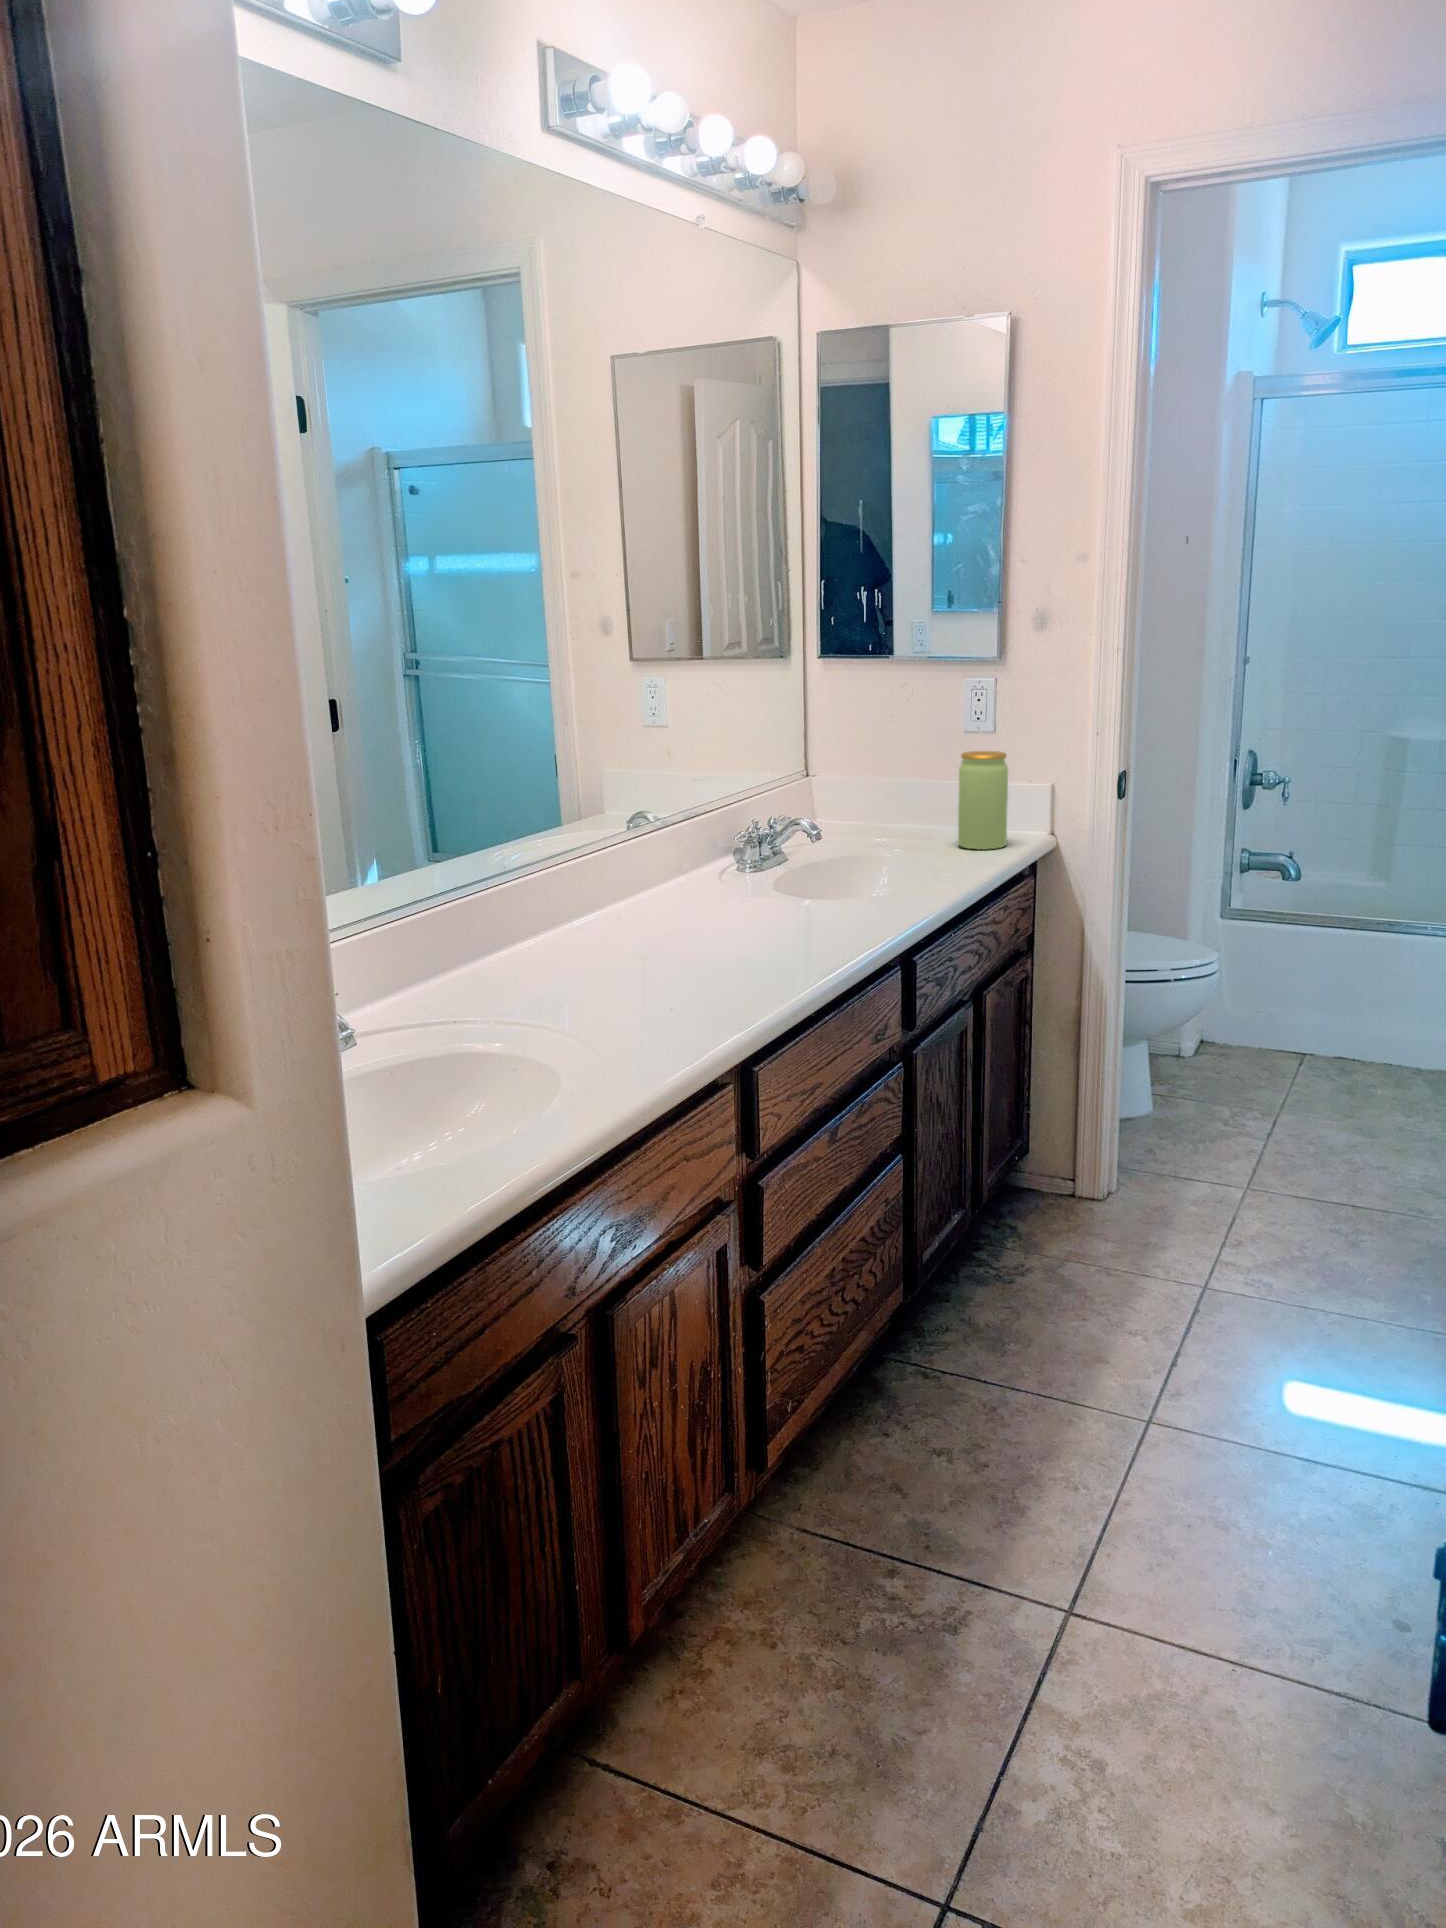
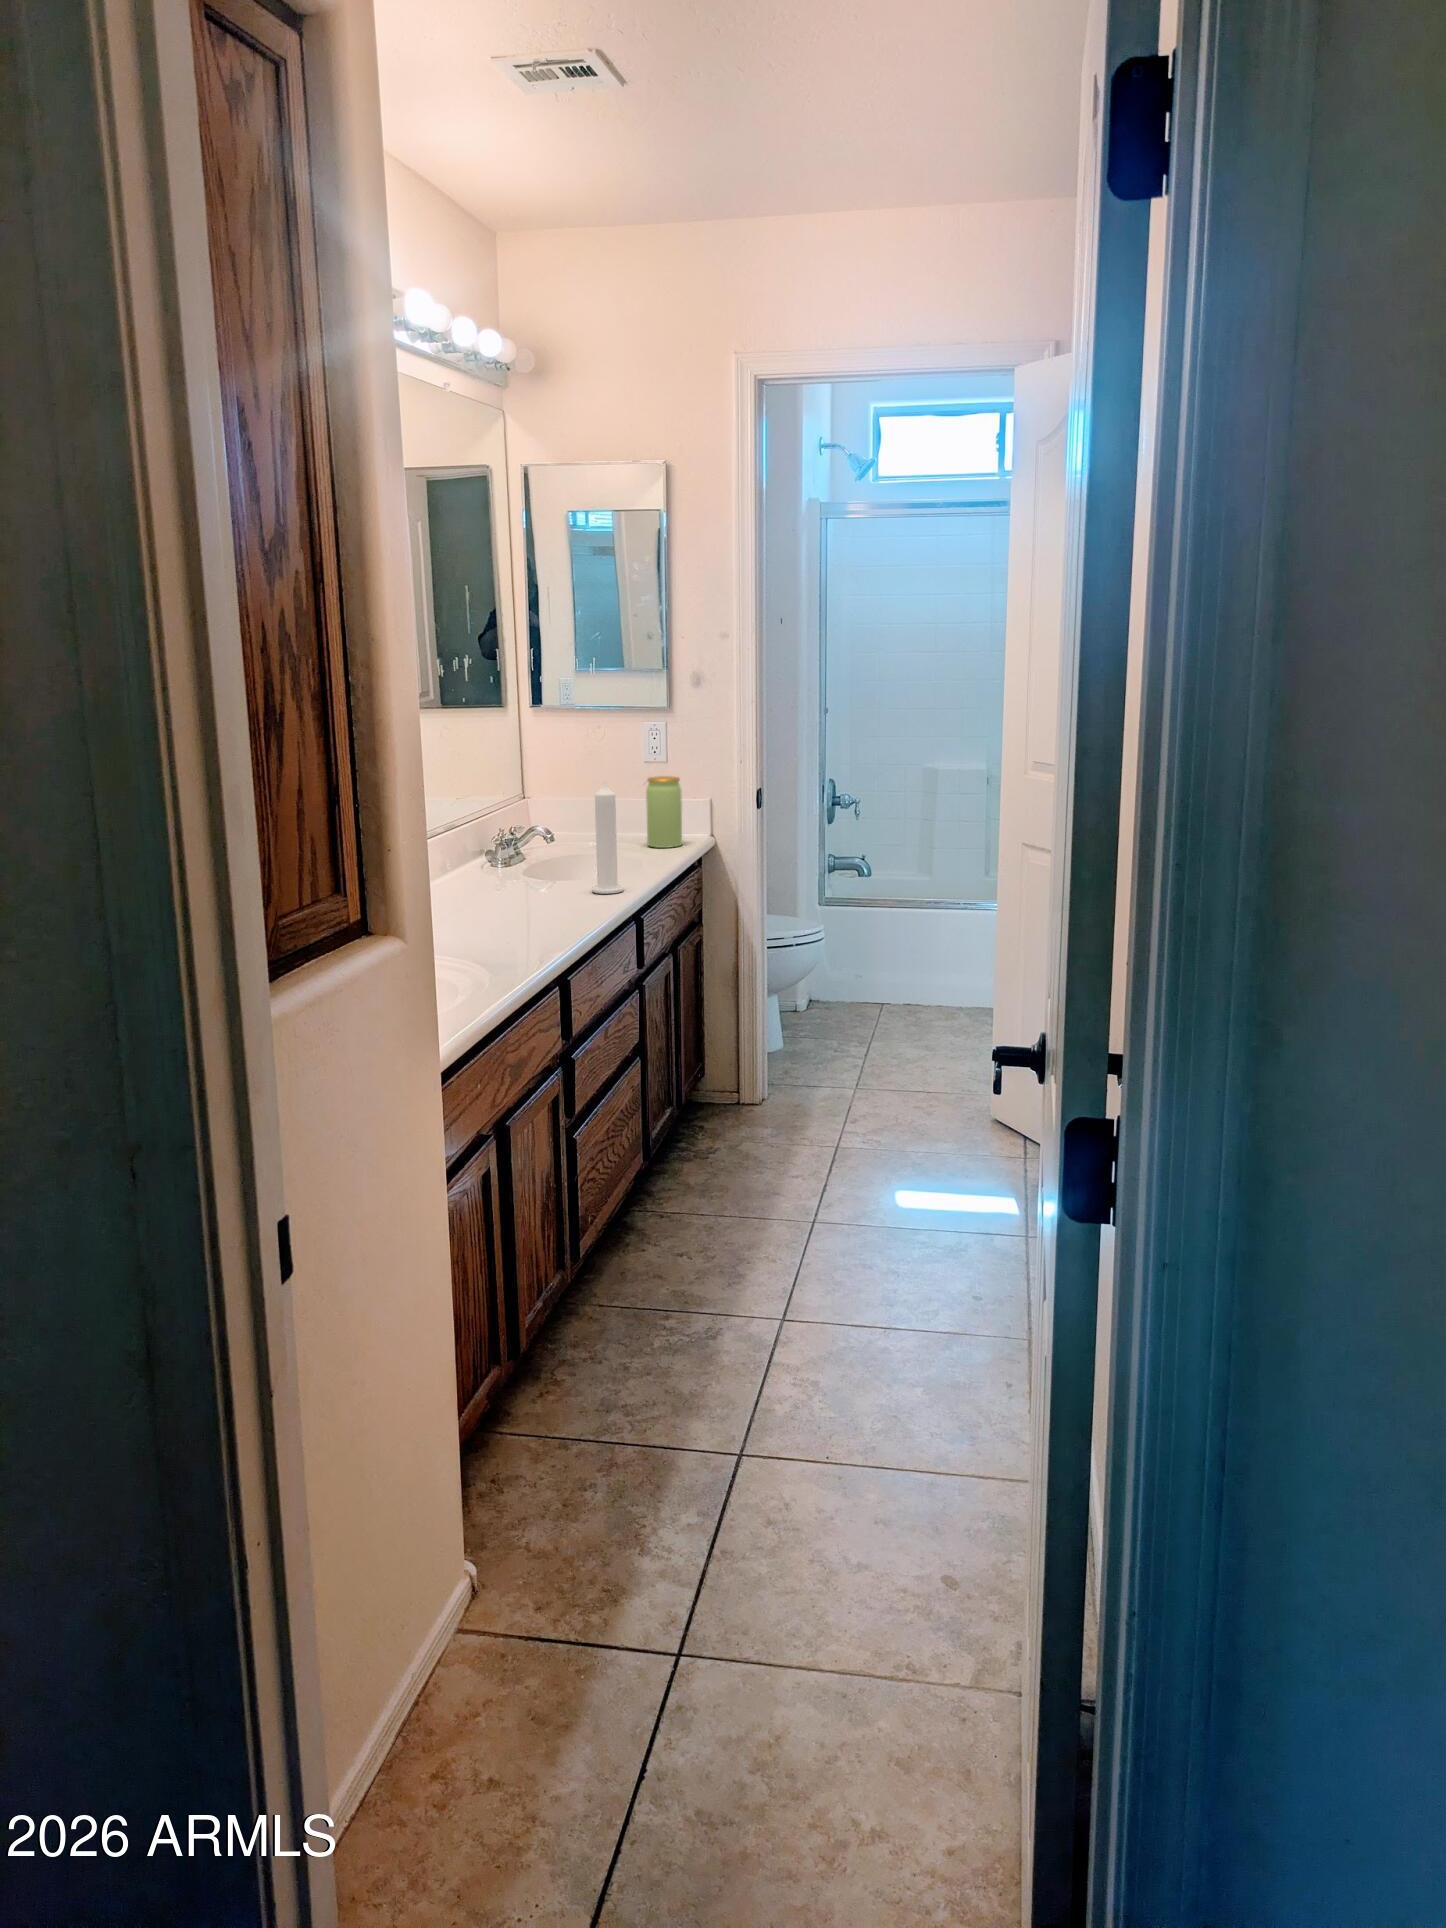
candle: none [842,760,888,925] -> present [592,779,624,894]

